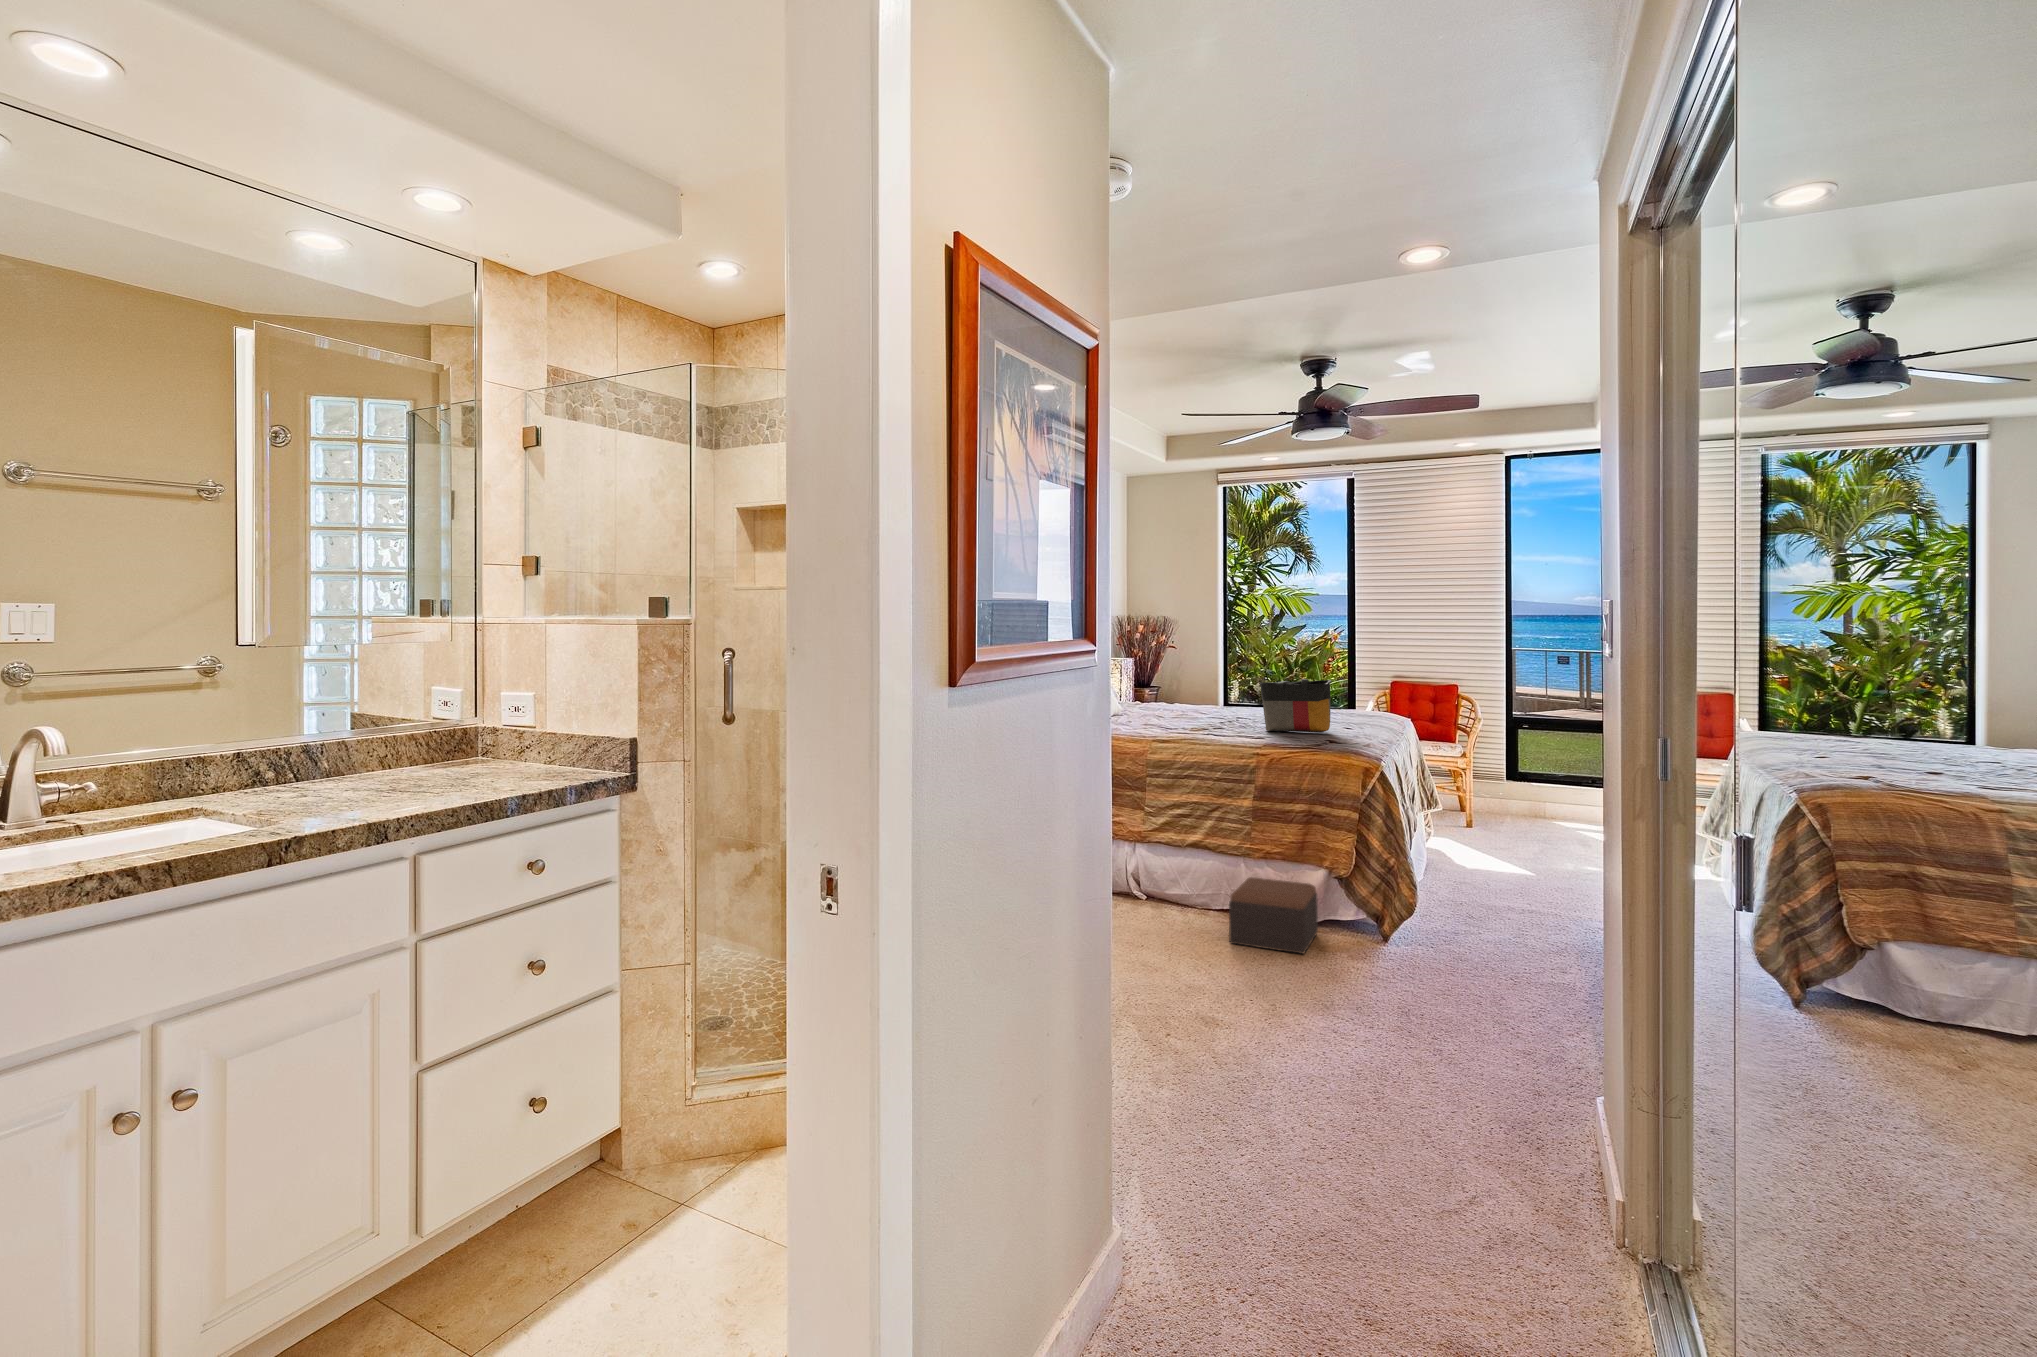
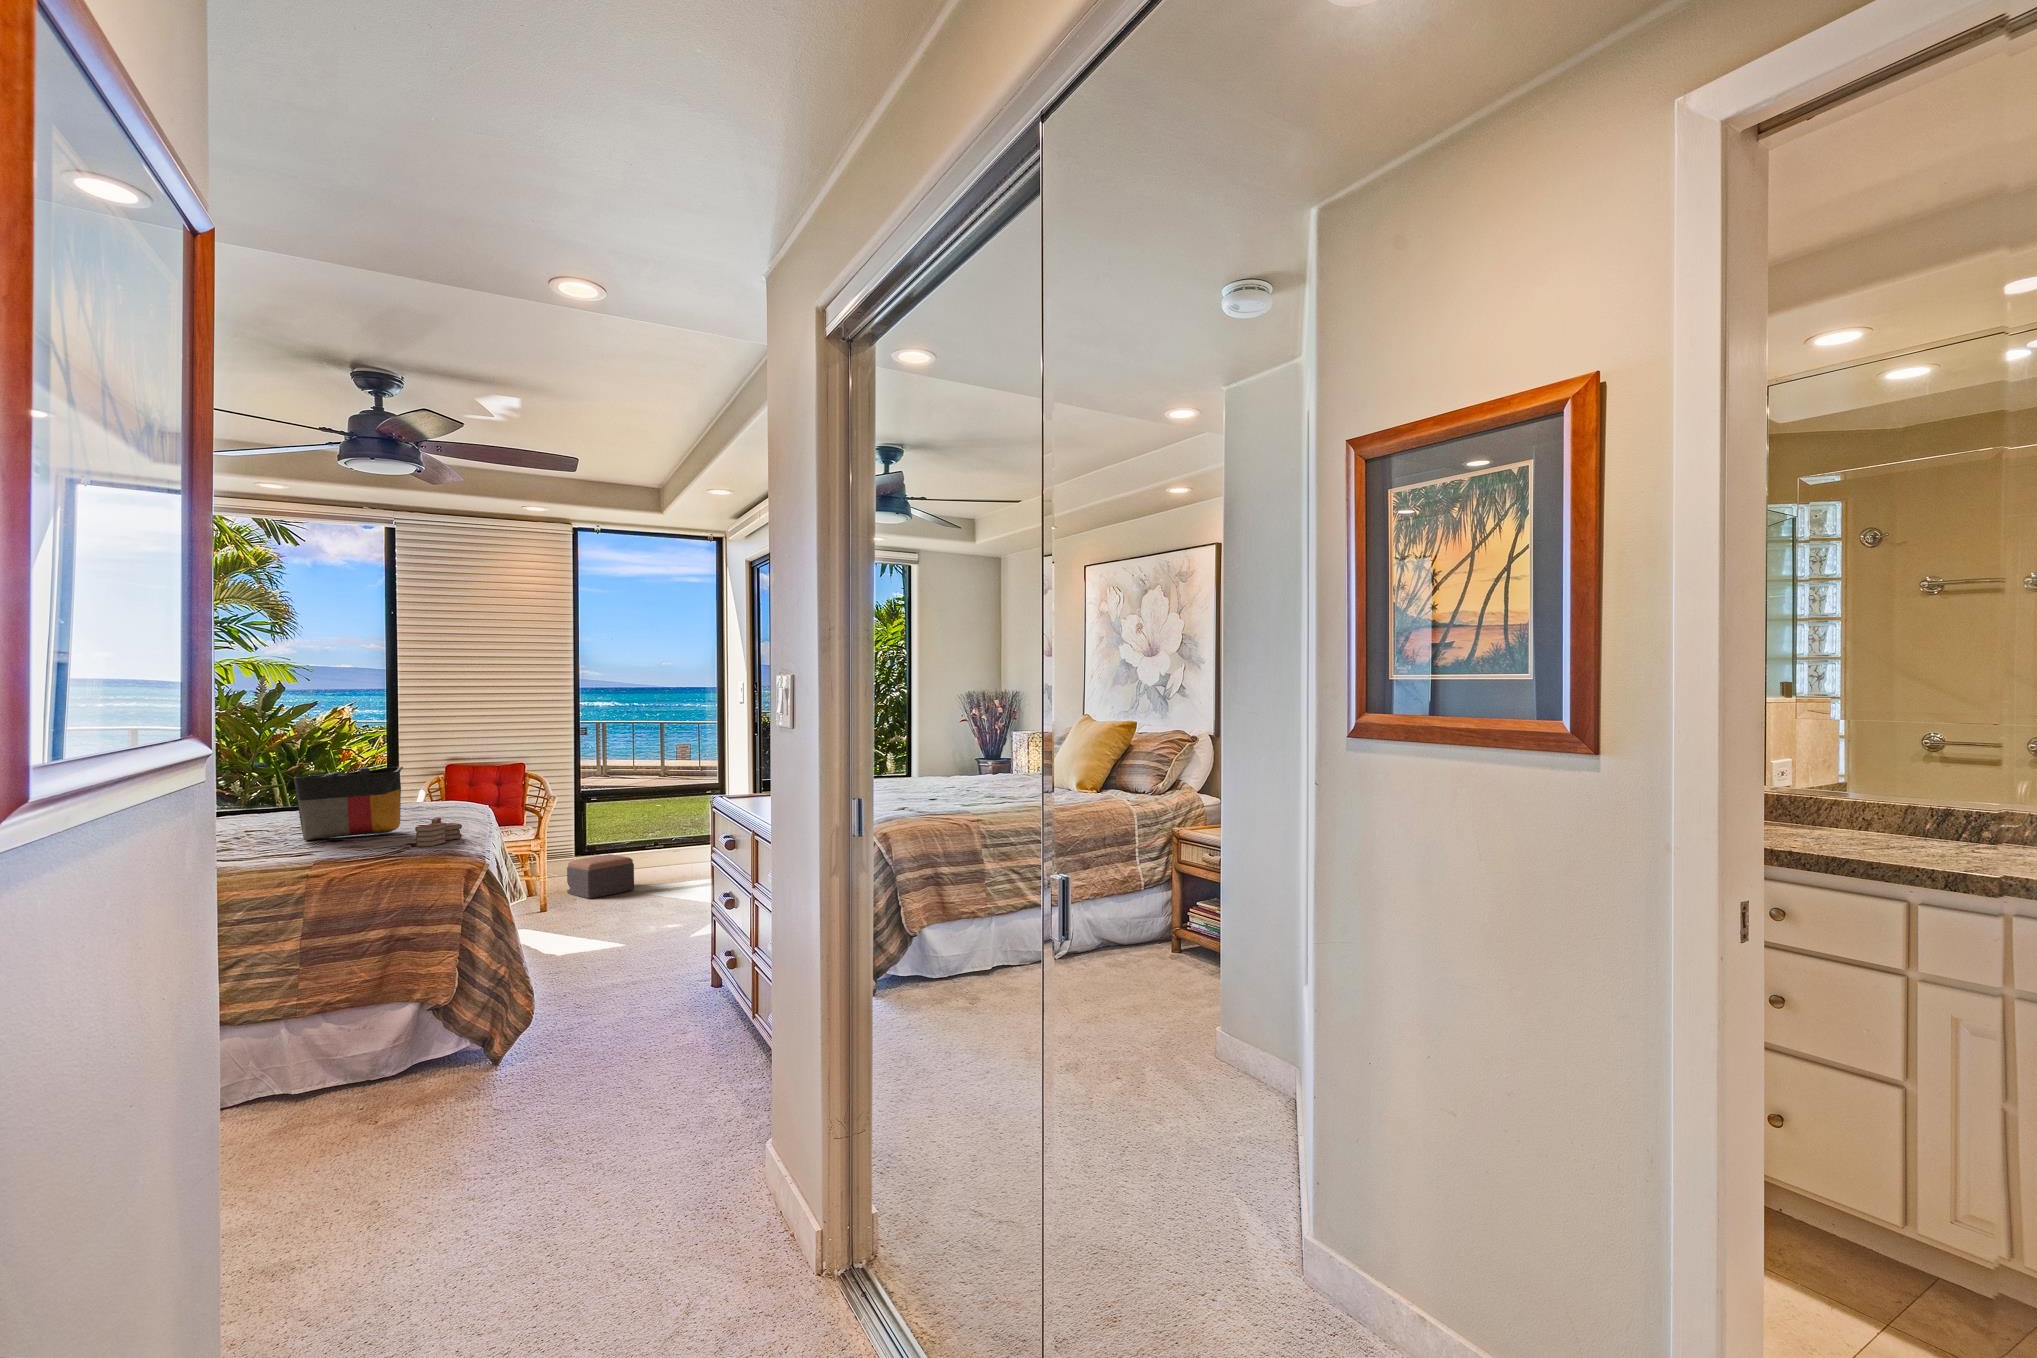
book: none [1332,725,1369,747] -> present [415,818,462,847]
footstool: present [1229,877,1318,954] -> present [567,854,634,899]

